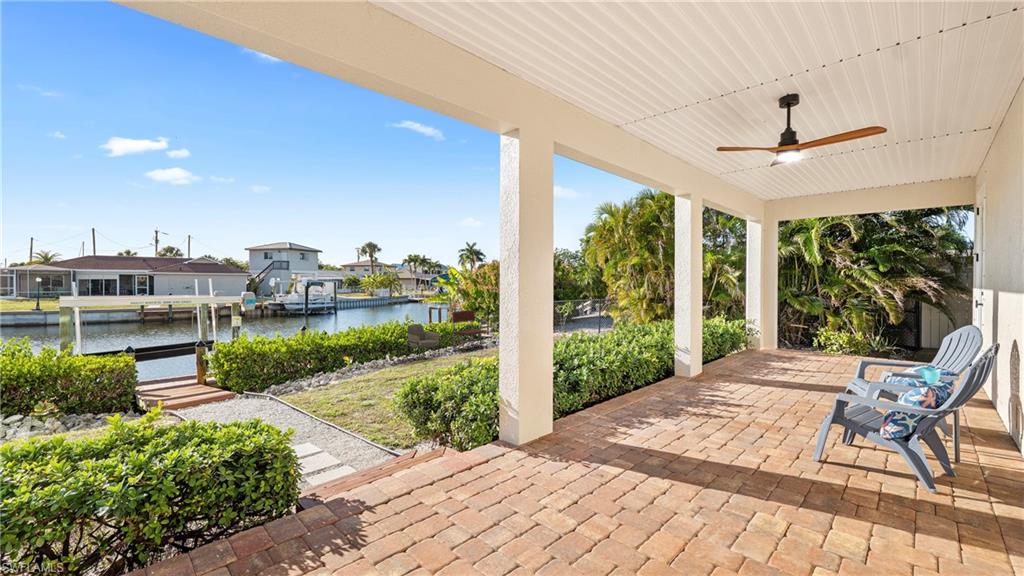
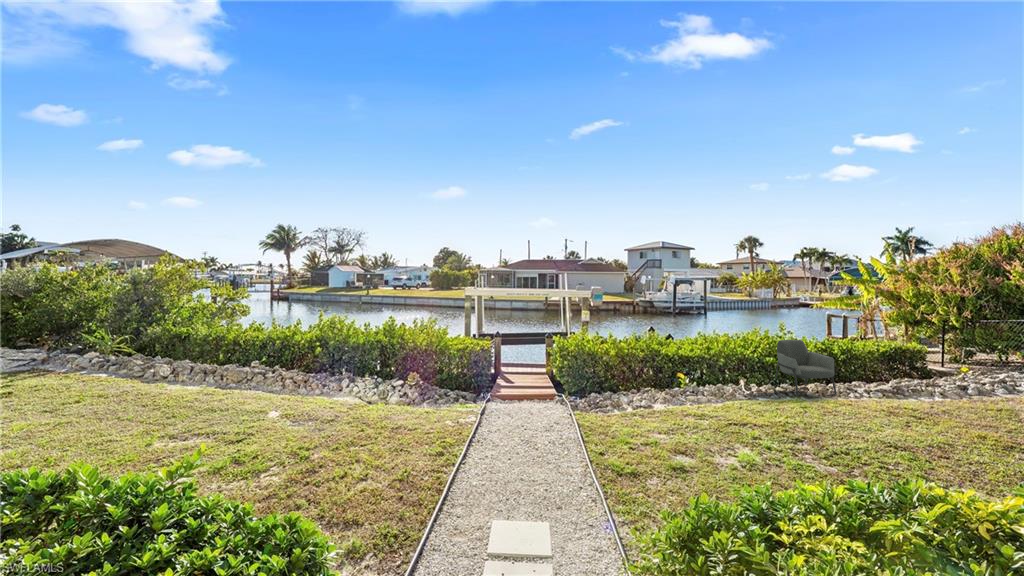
bench: present [452,310,487,350] -> none [863,325,943,390]

